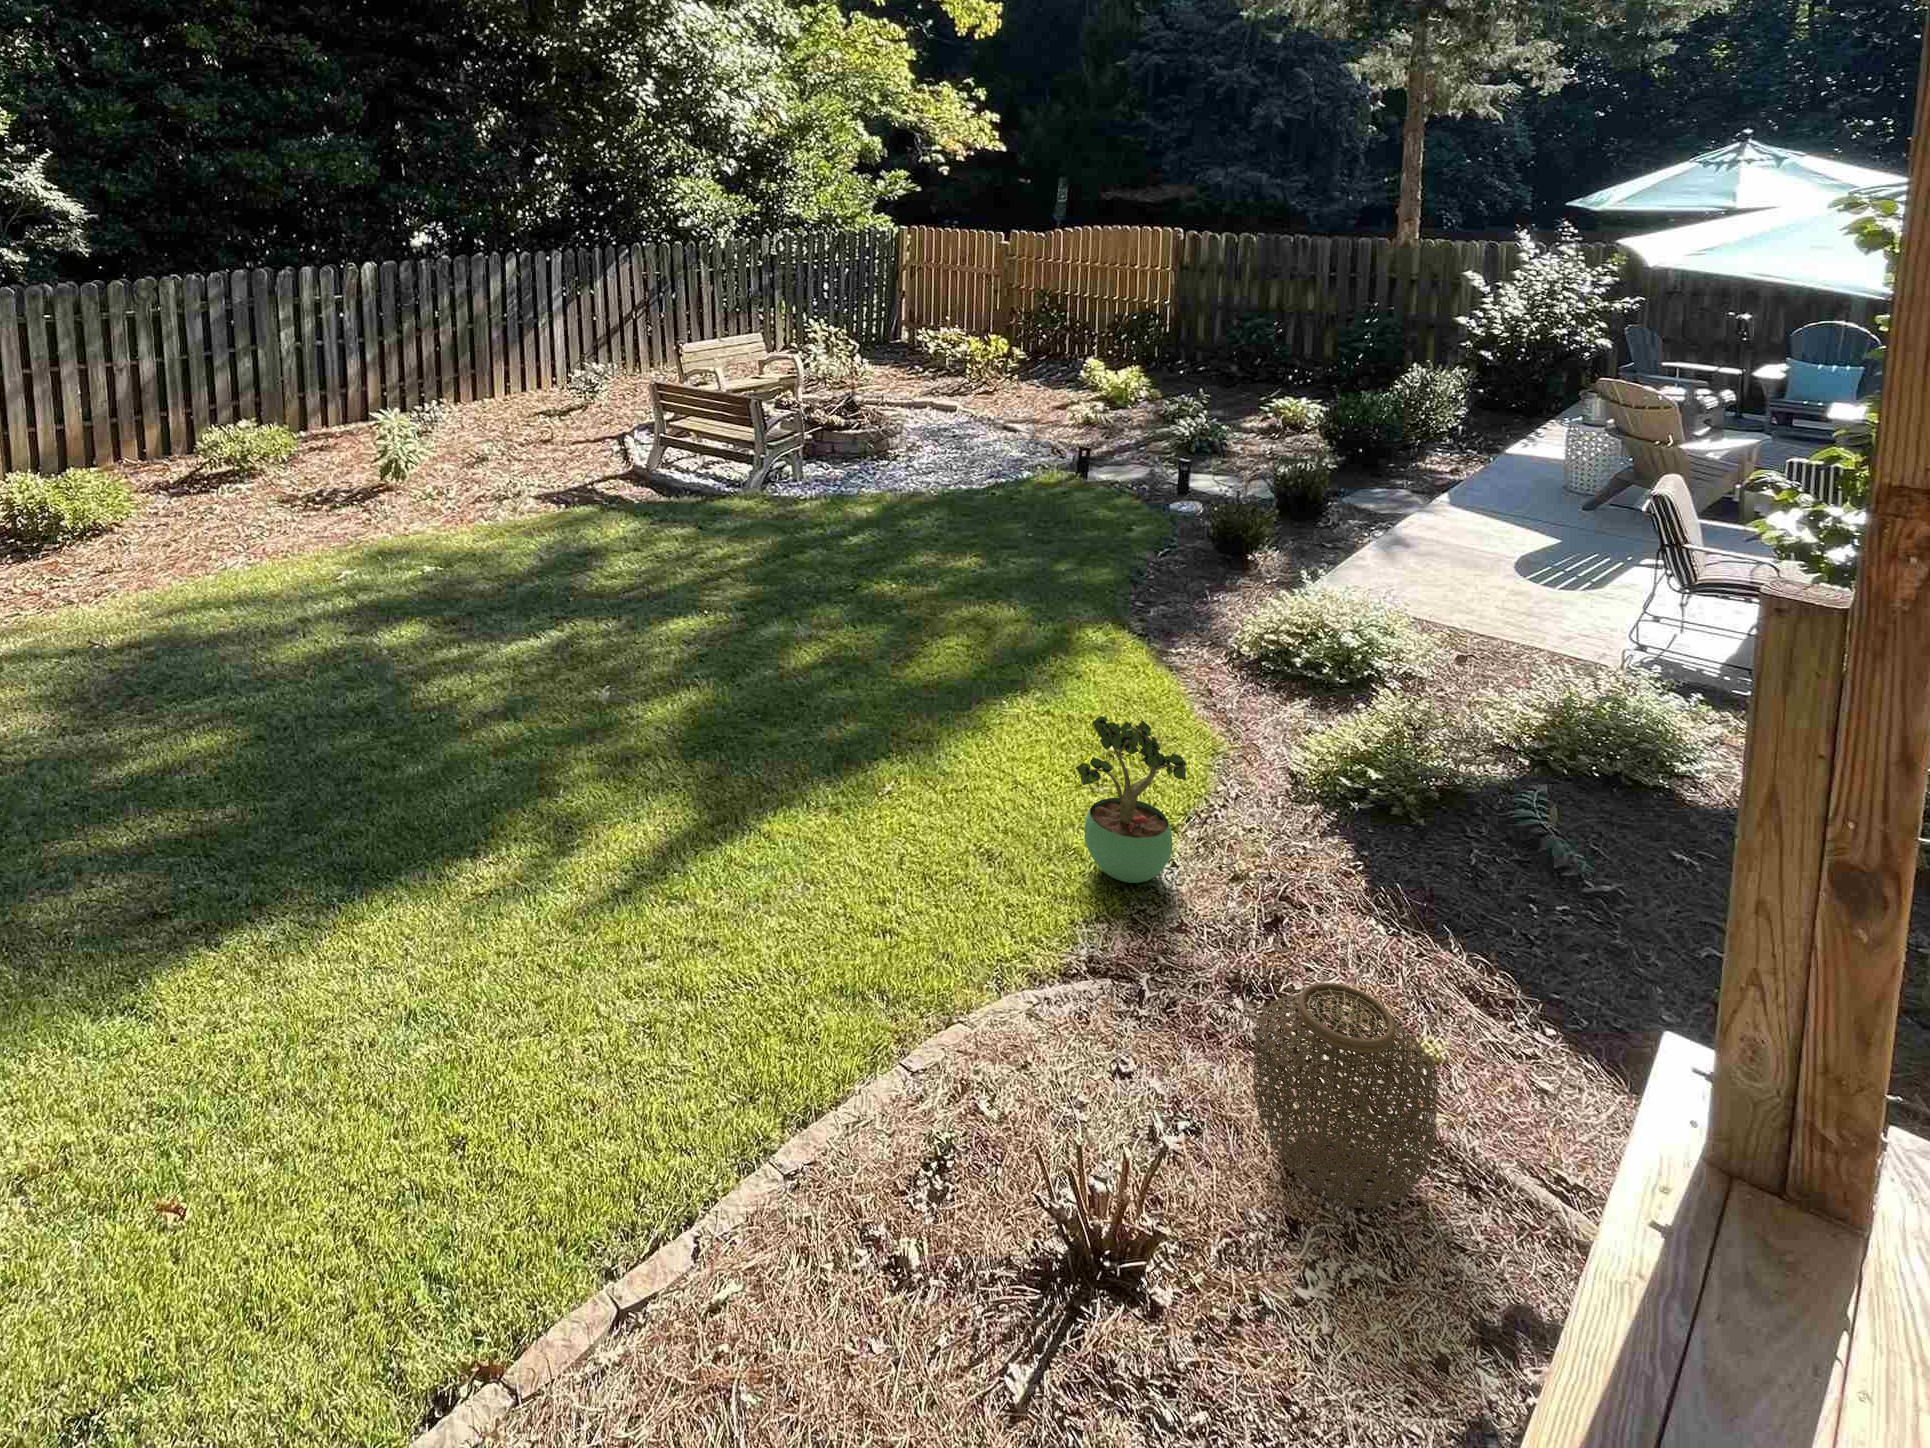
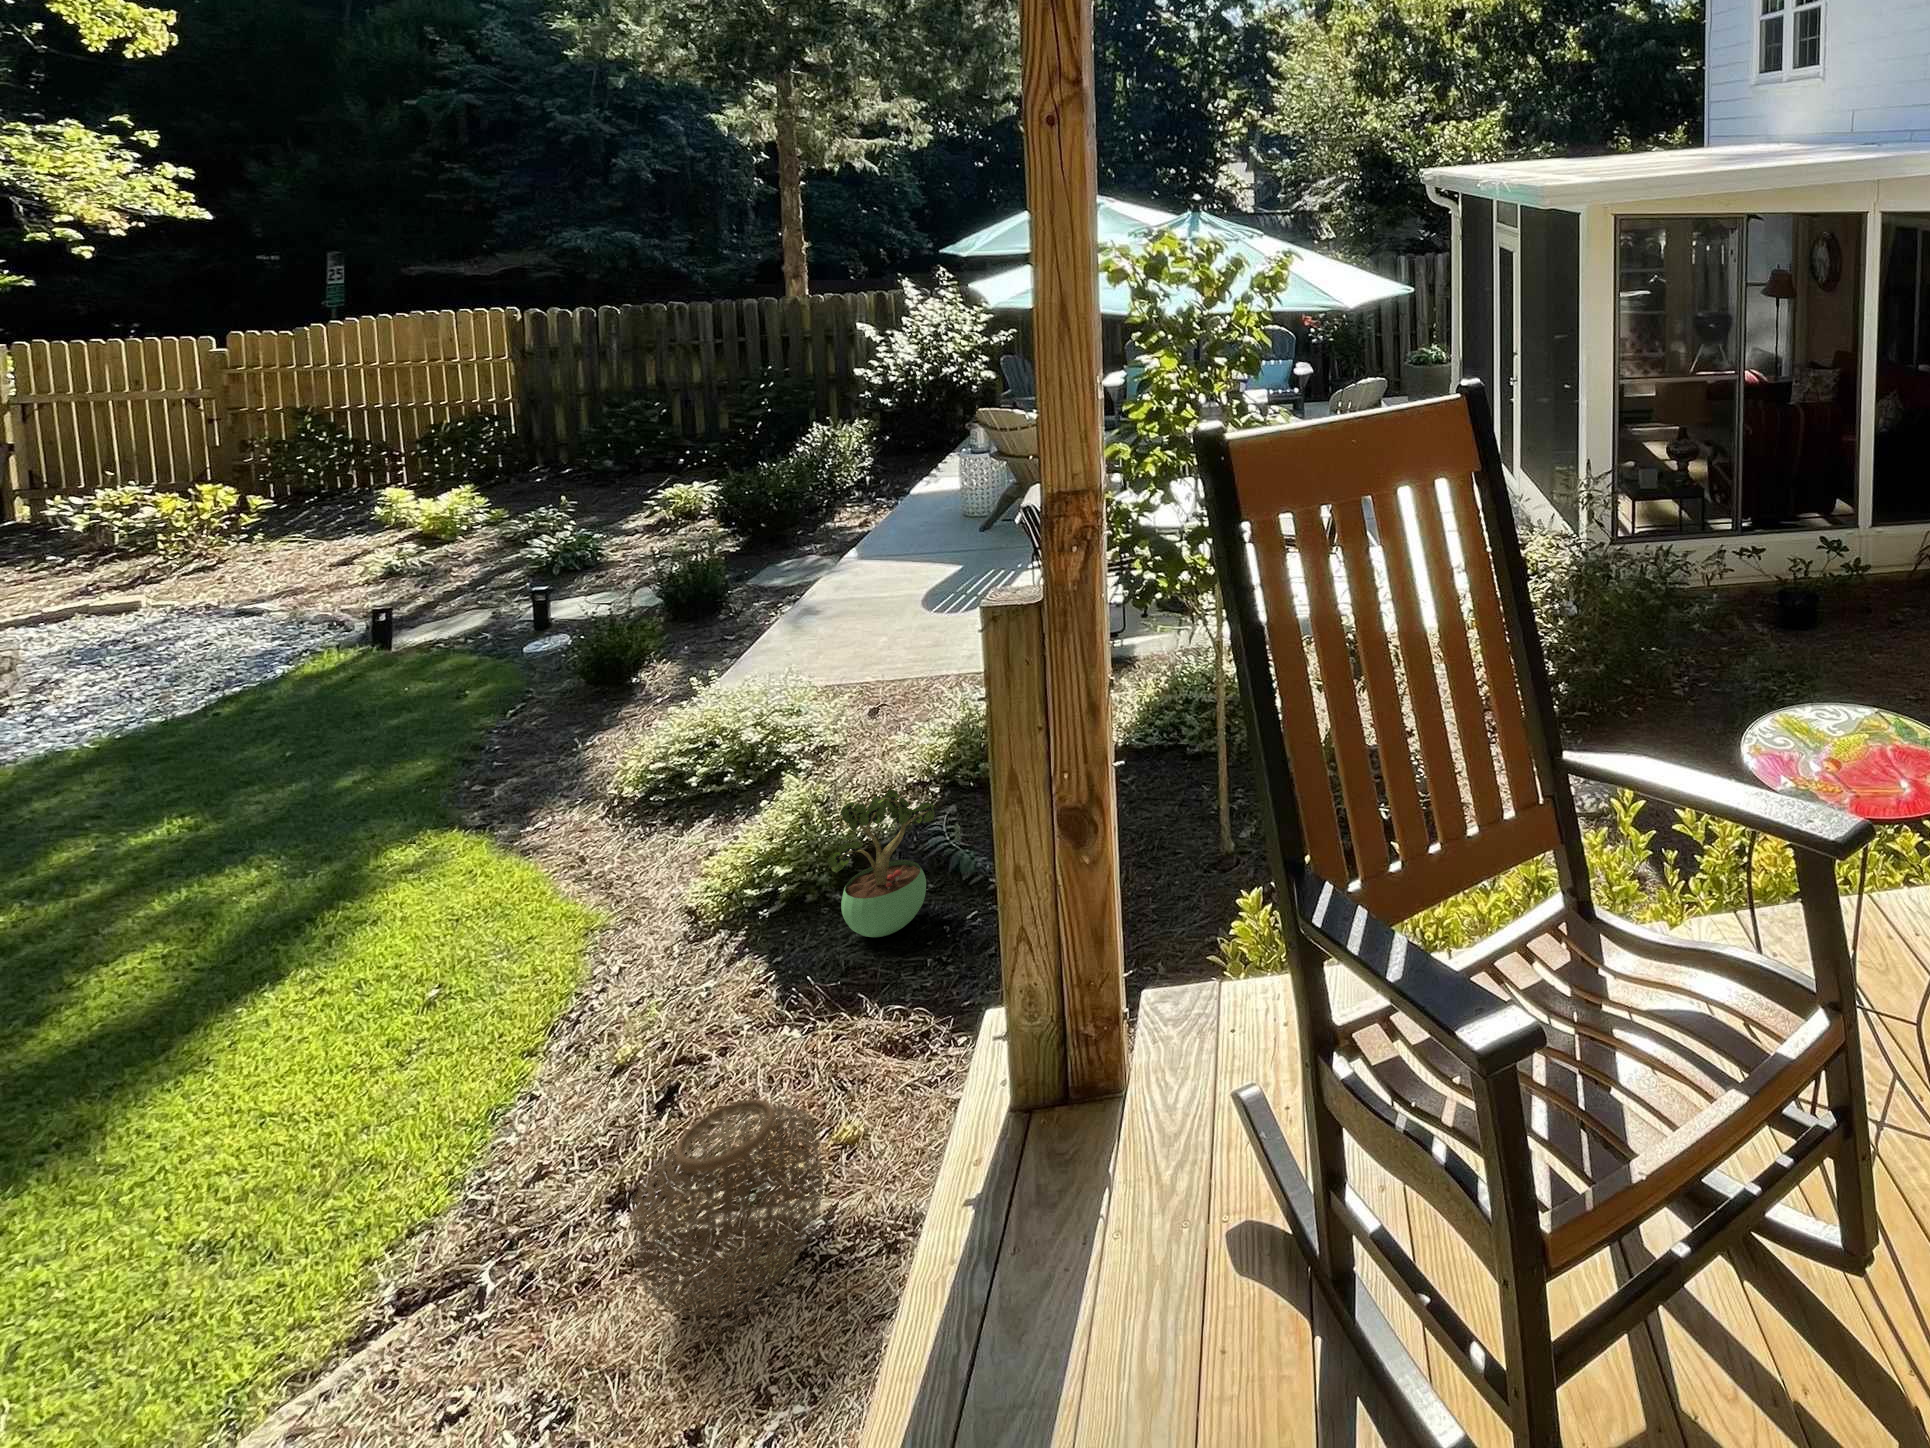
potted plant: present [1076,716,1188,883] -> present [826,789,935,937]

